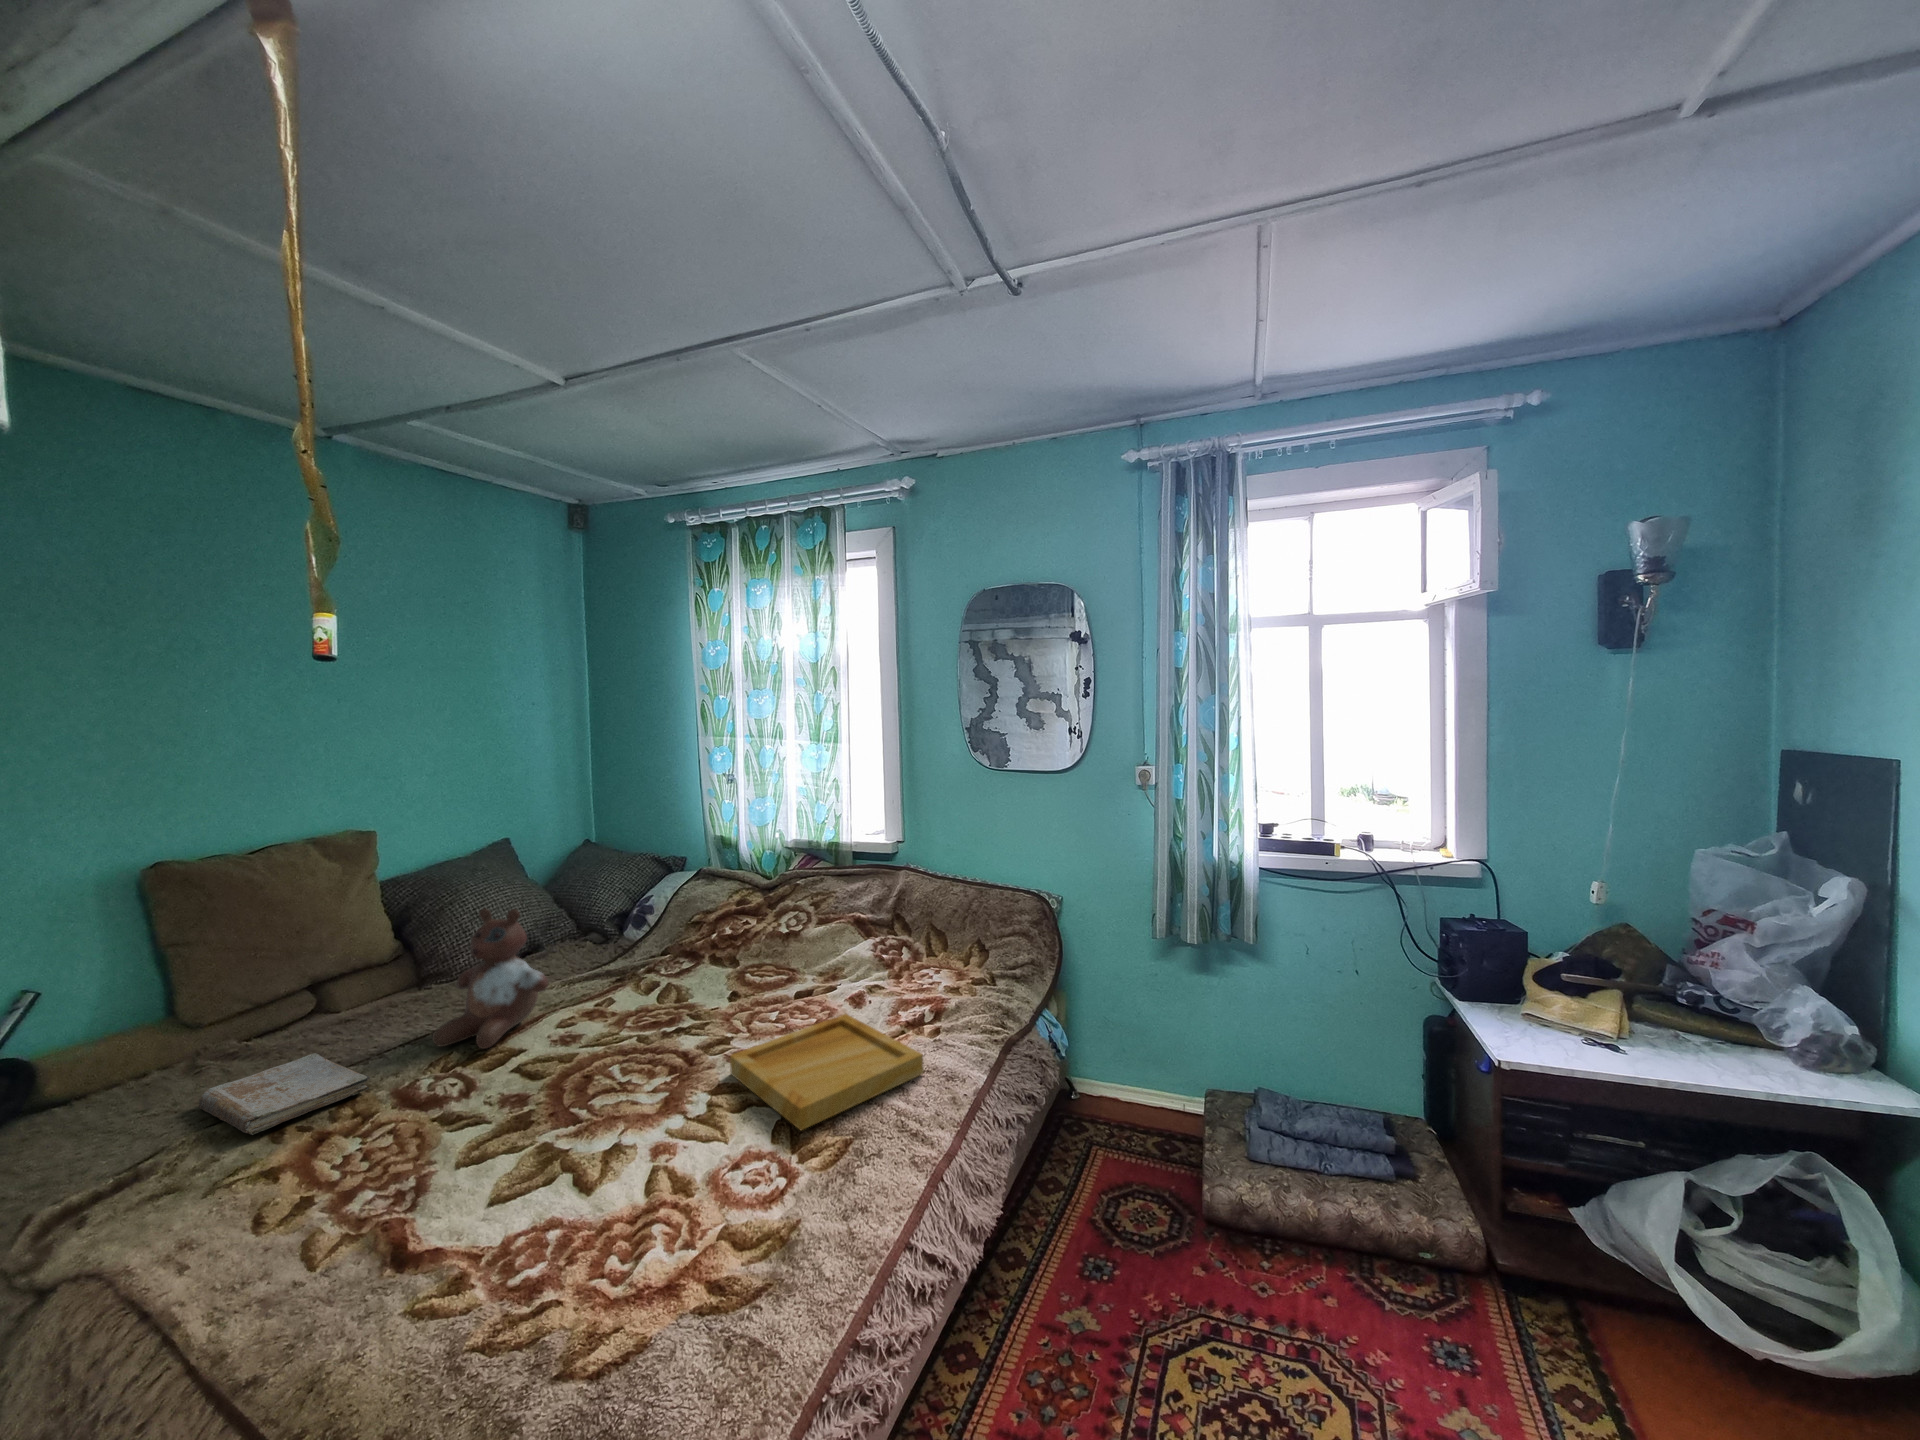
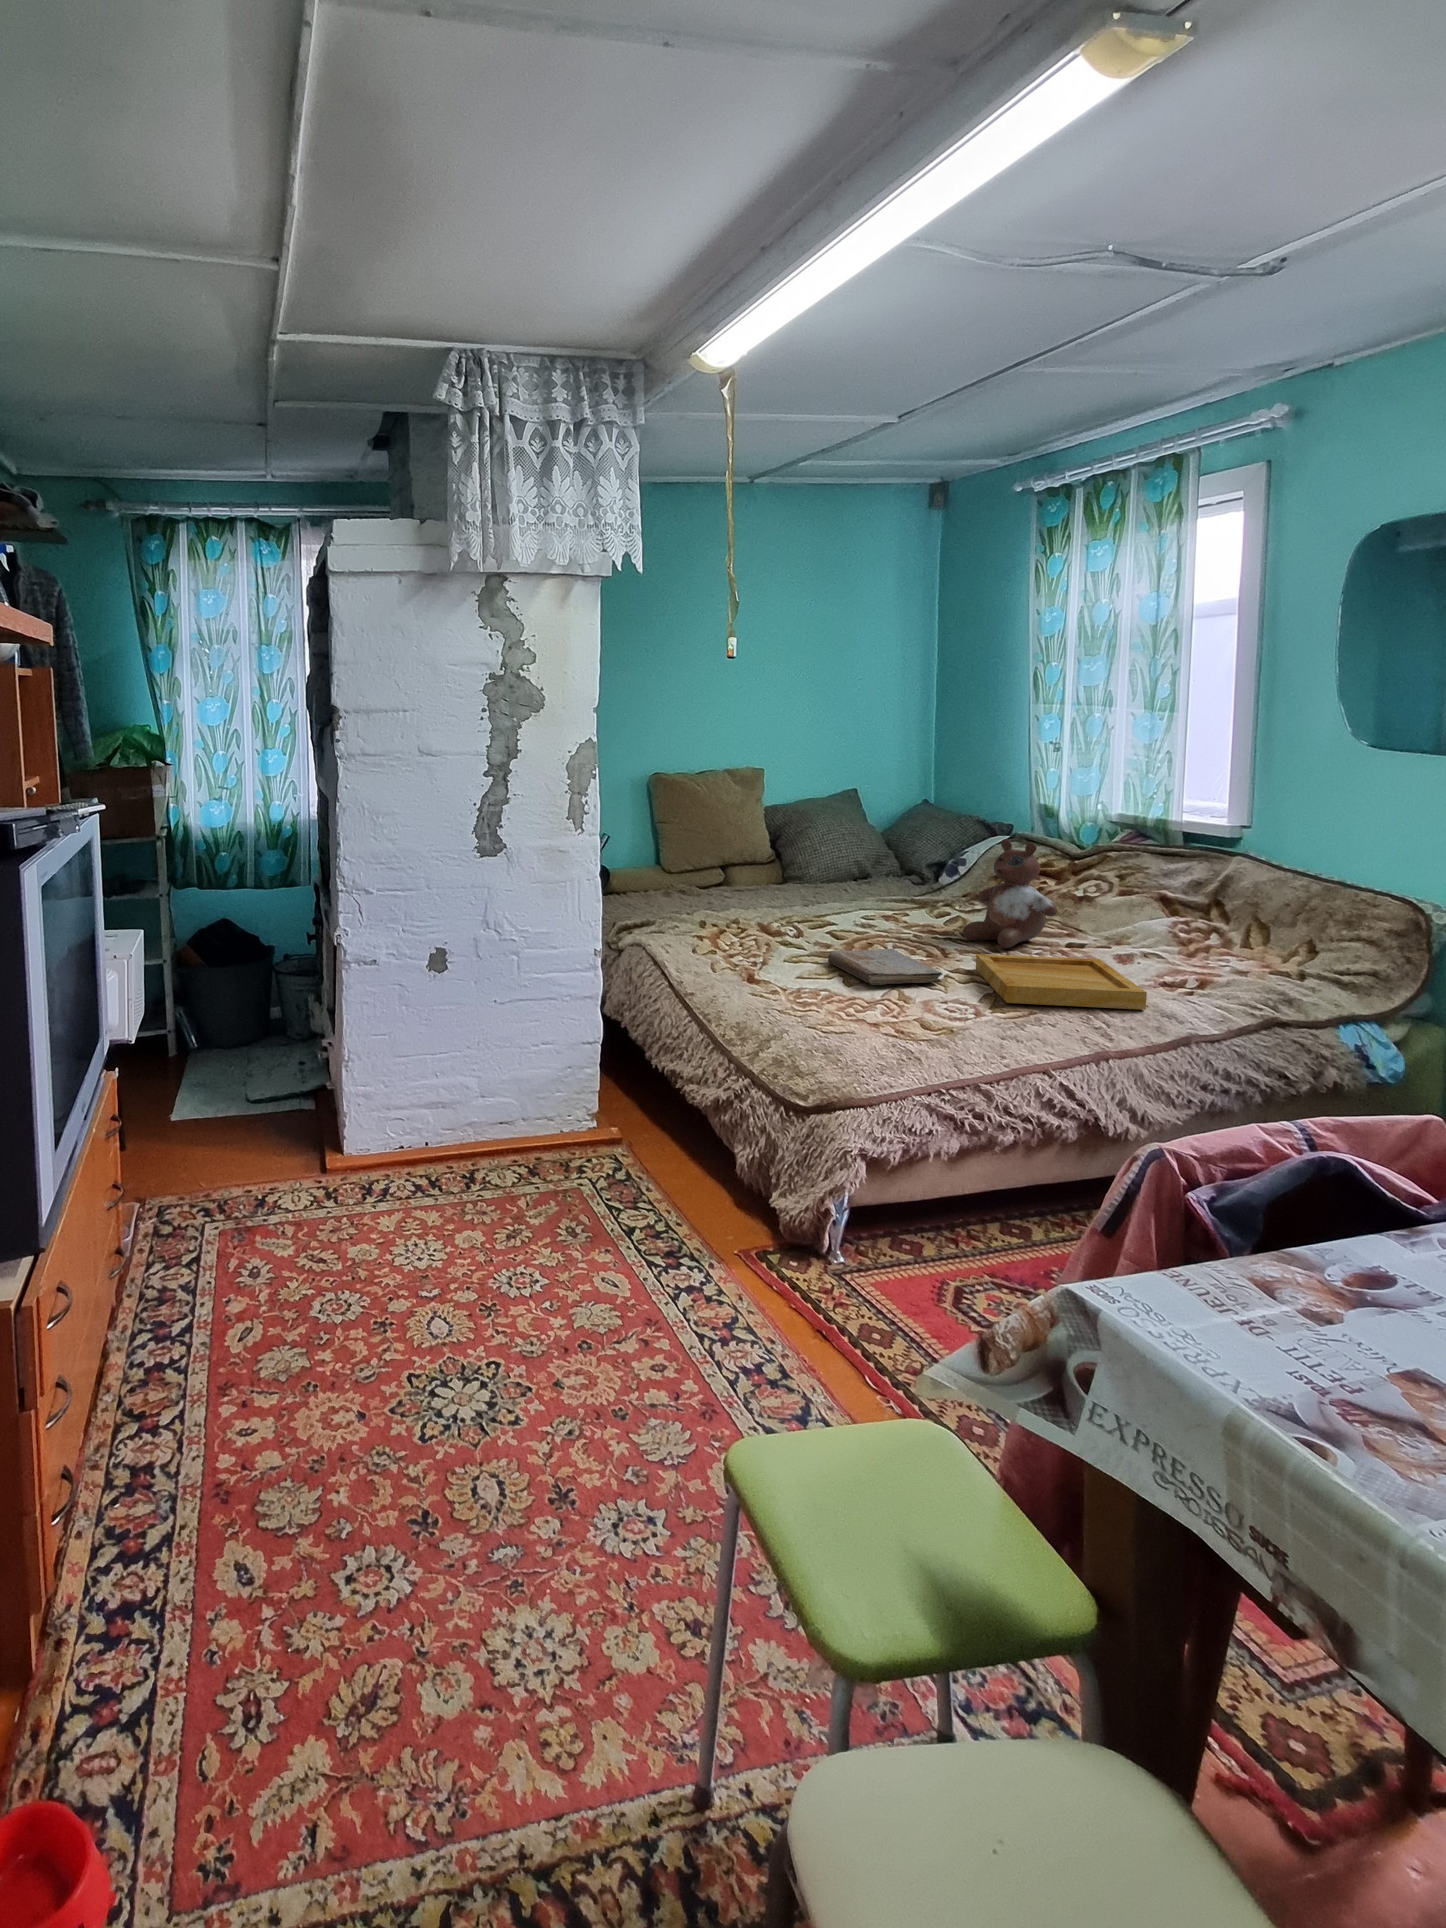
stuffed bear: present [432,908,548,1049] -> present [963,839,1057,948]
book: present [199,1053,370,1135] -> present [828,949,942,985]

